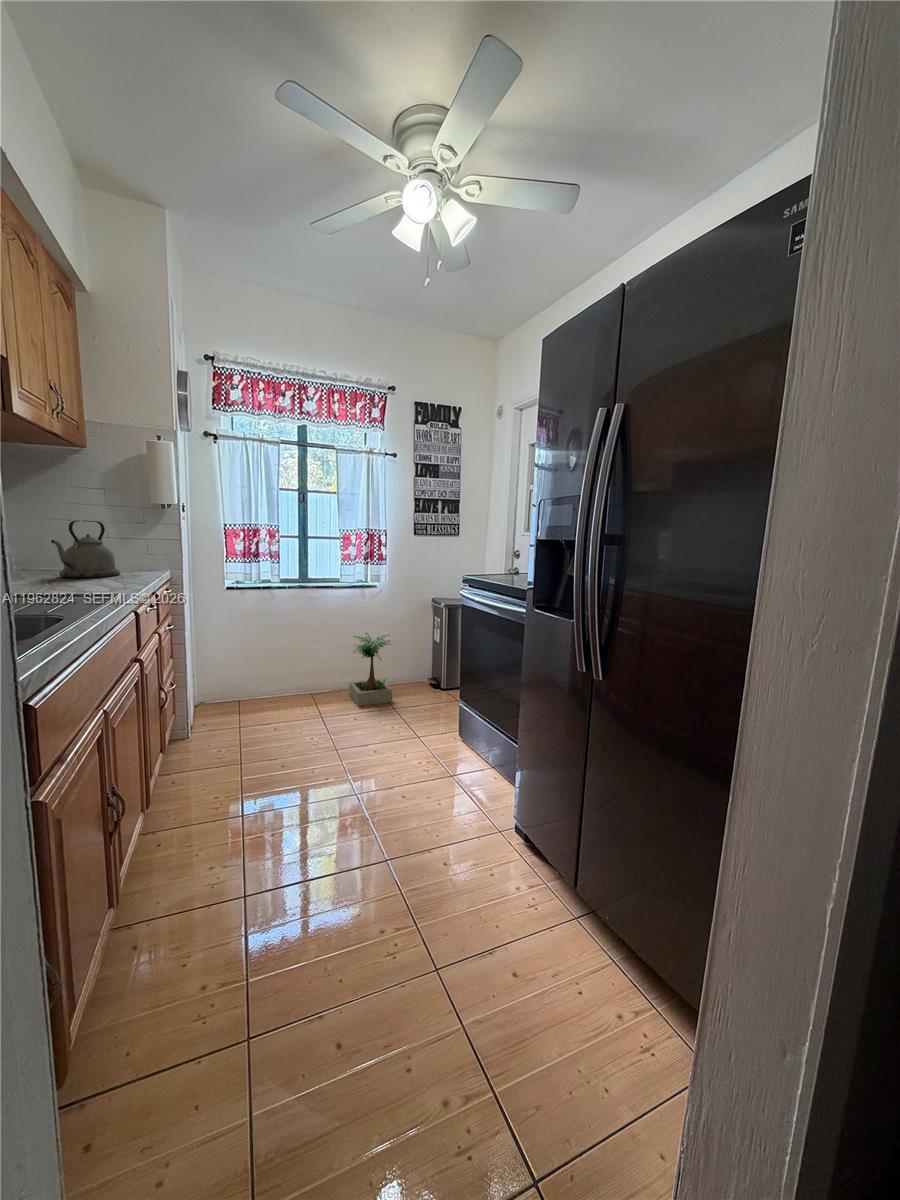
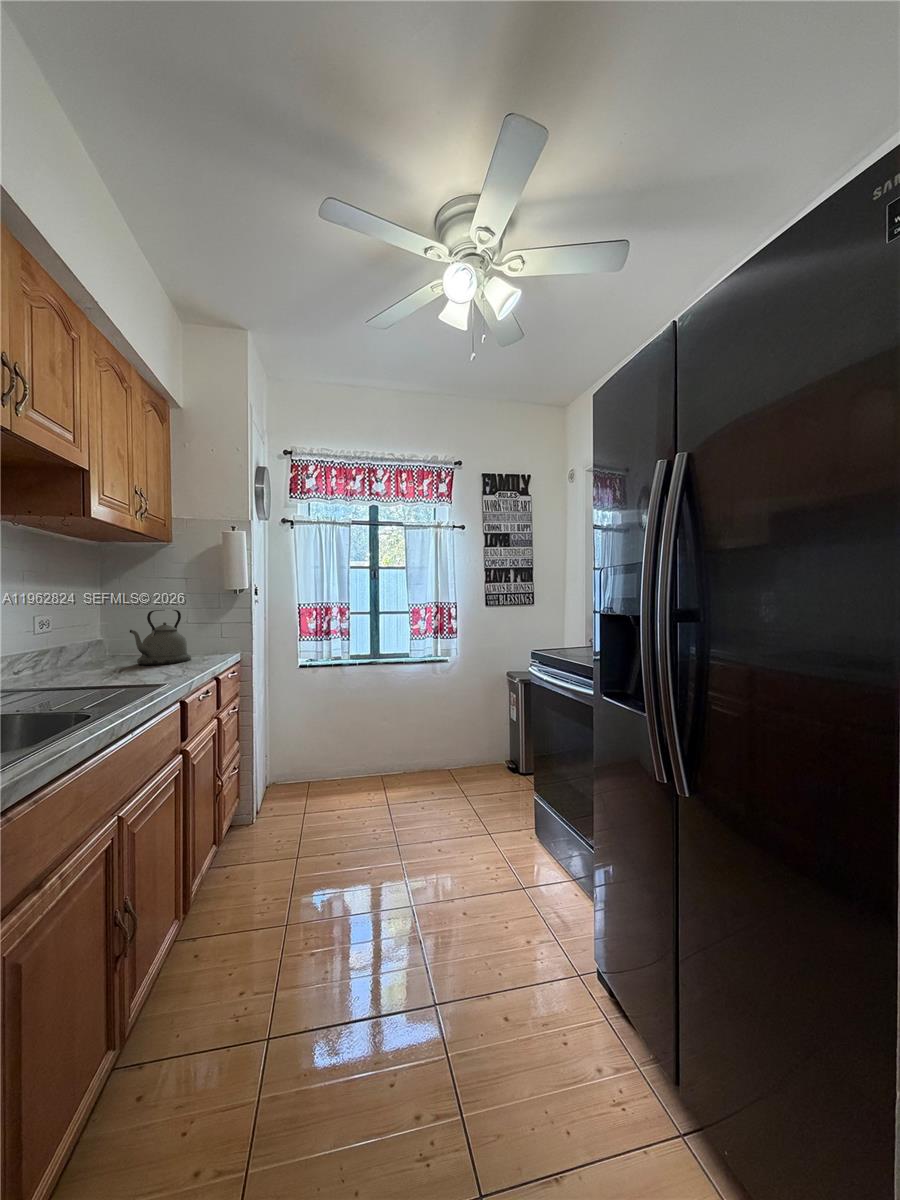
potted plant: present [349,633,392,706] -> none [418,710,470,794]

